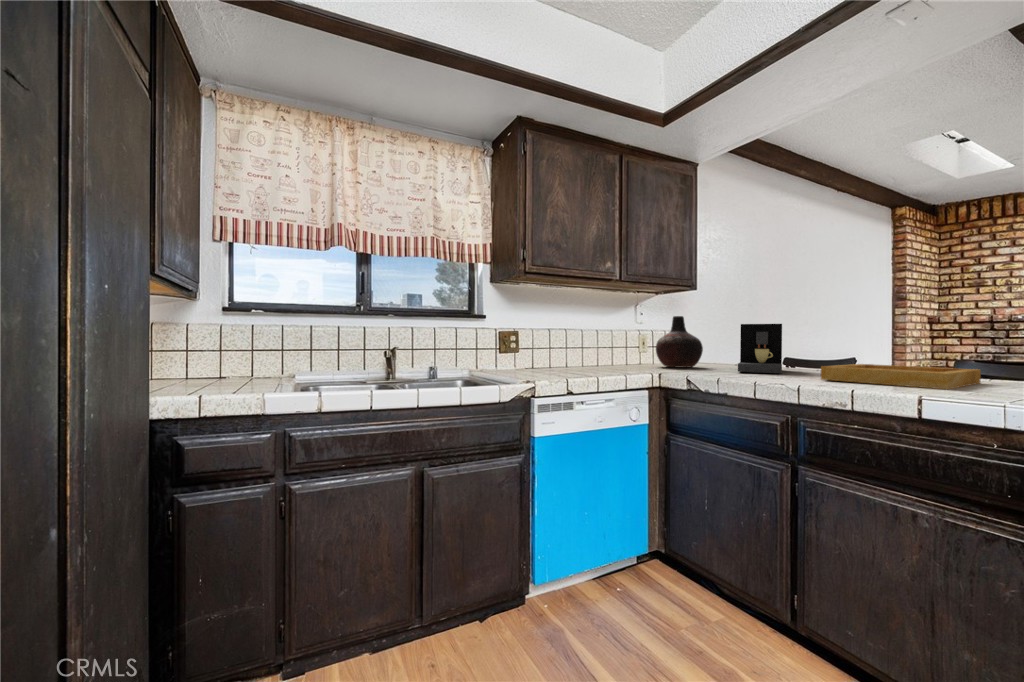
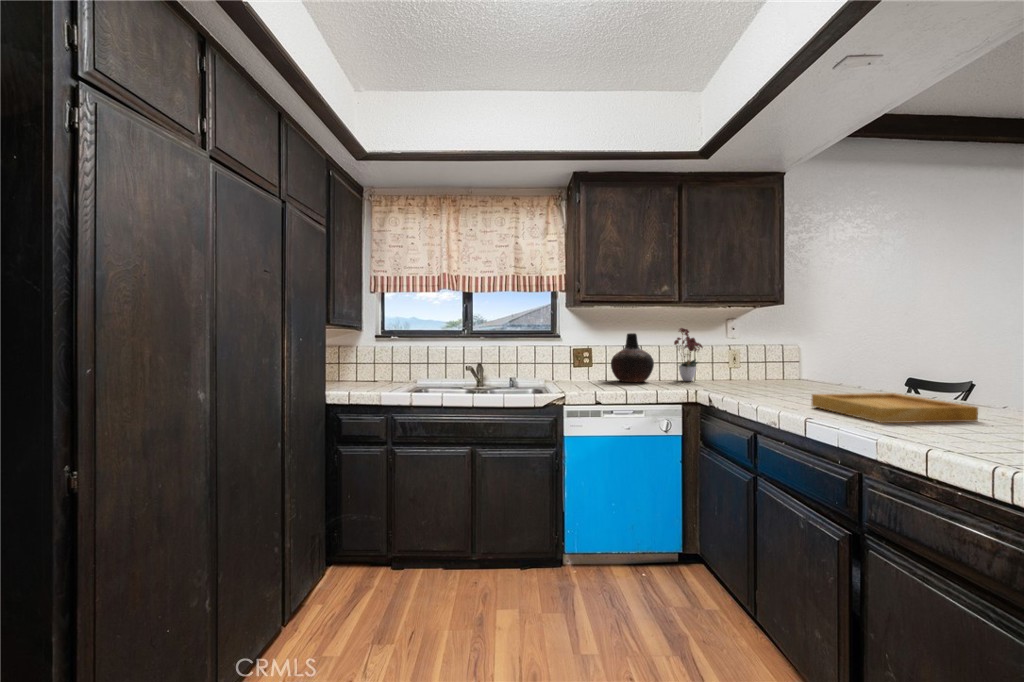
flower arrangement: none [589,309,628,367] -> present [674,328,703,381]
vase: present [656,316,703,368] -> present [611,333,654,382]
coffee maker: present [738,324,782,373] -> none [780,345,856,398]

